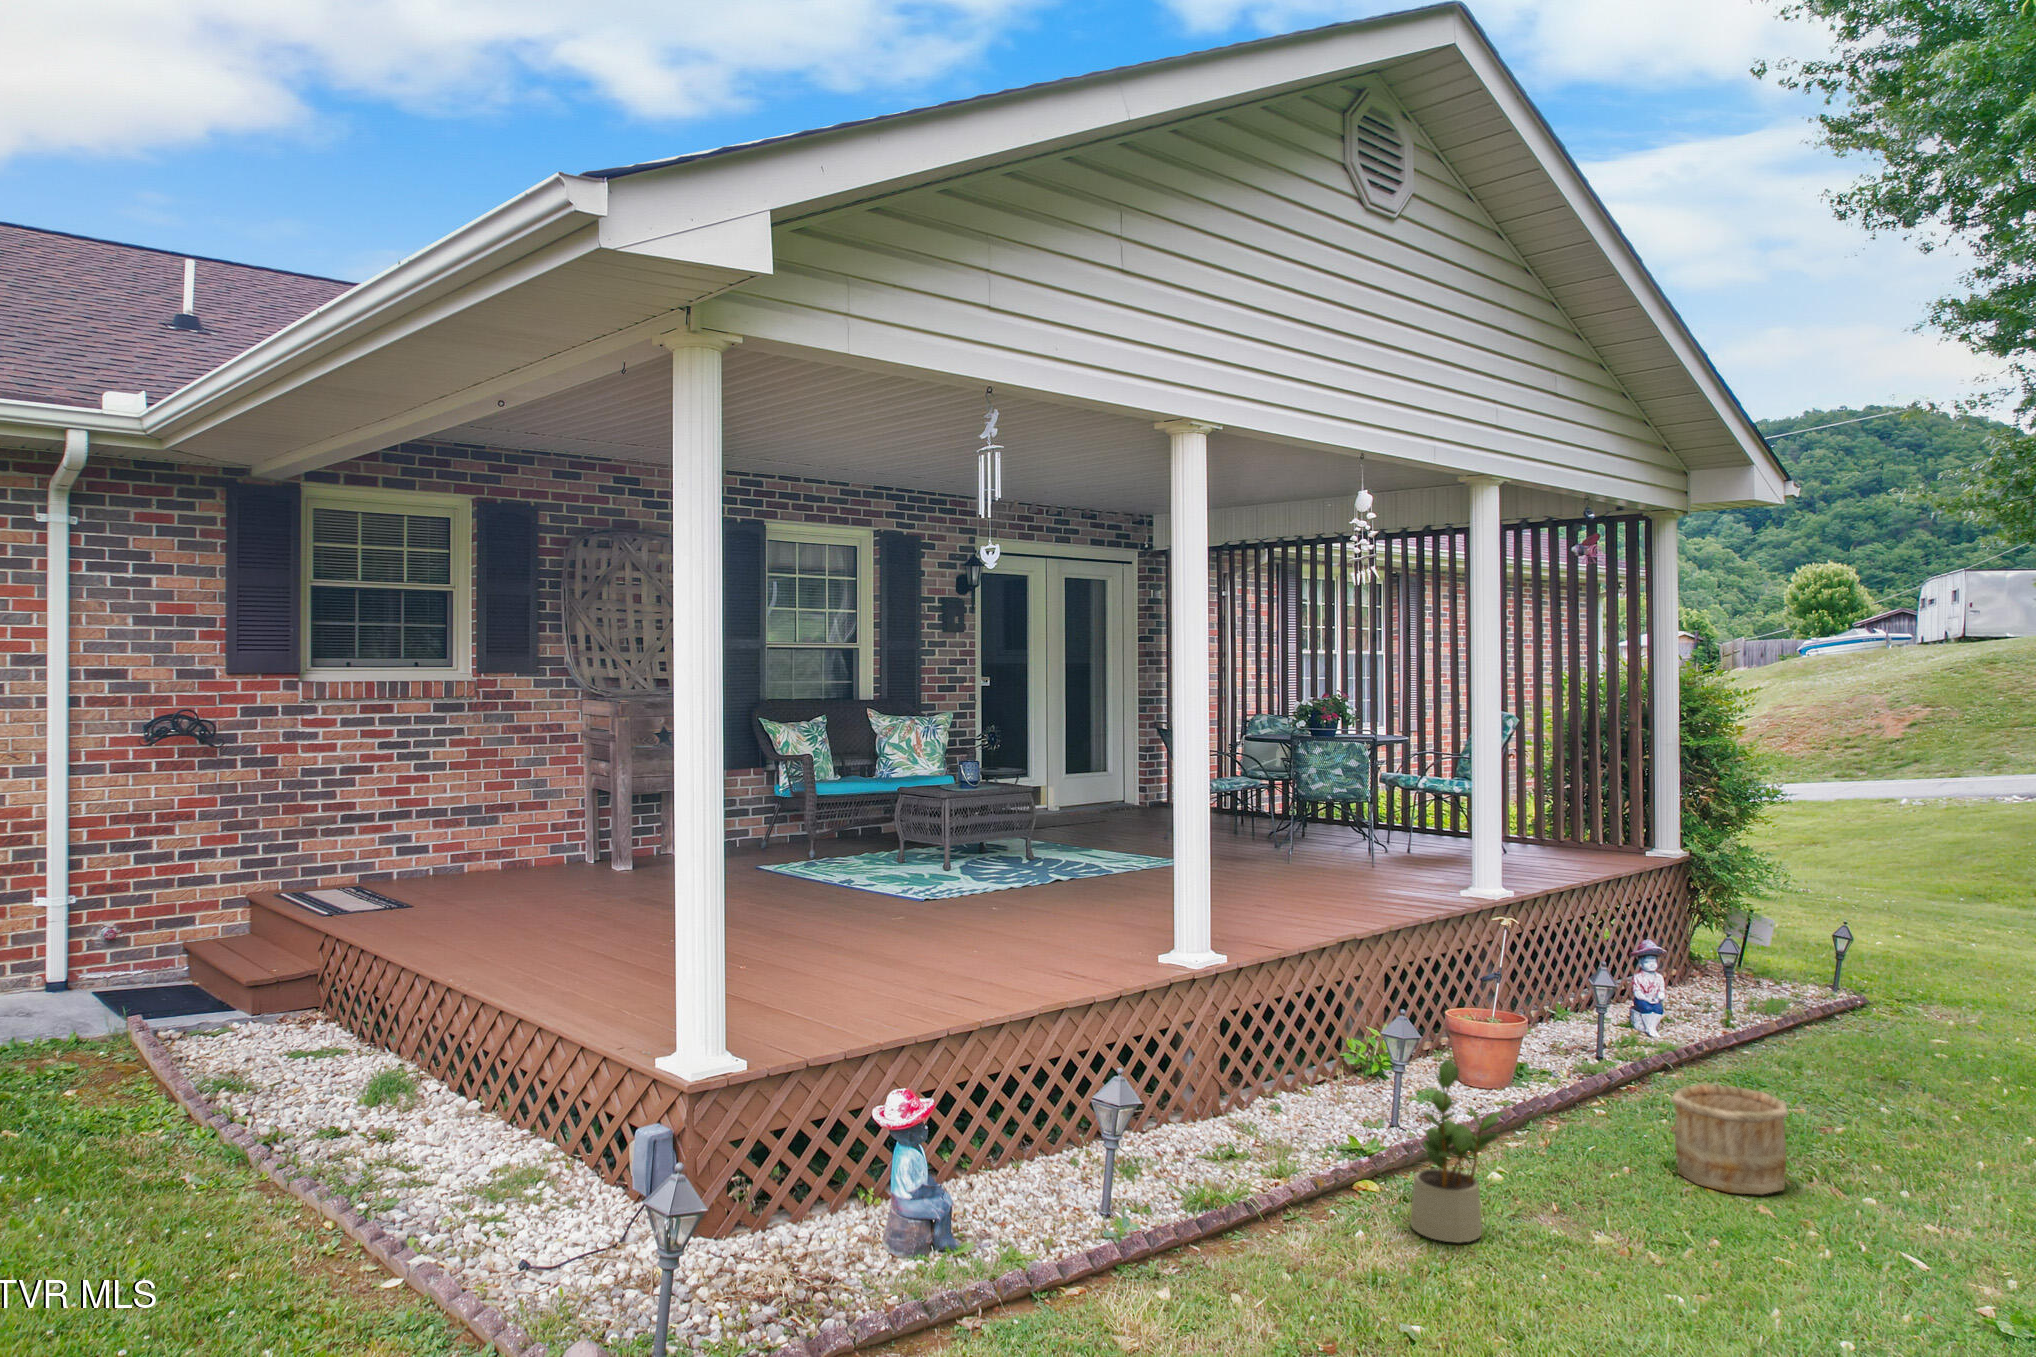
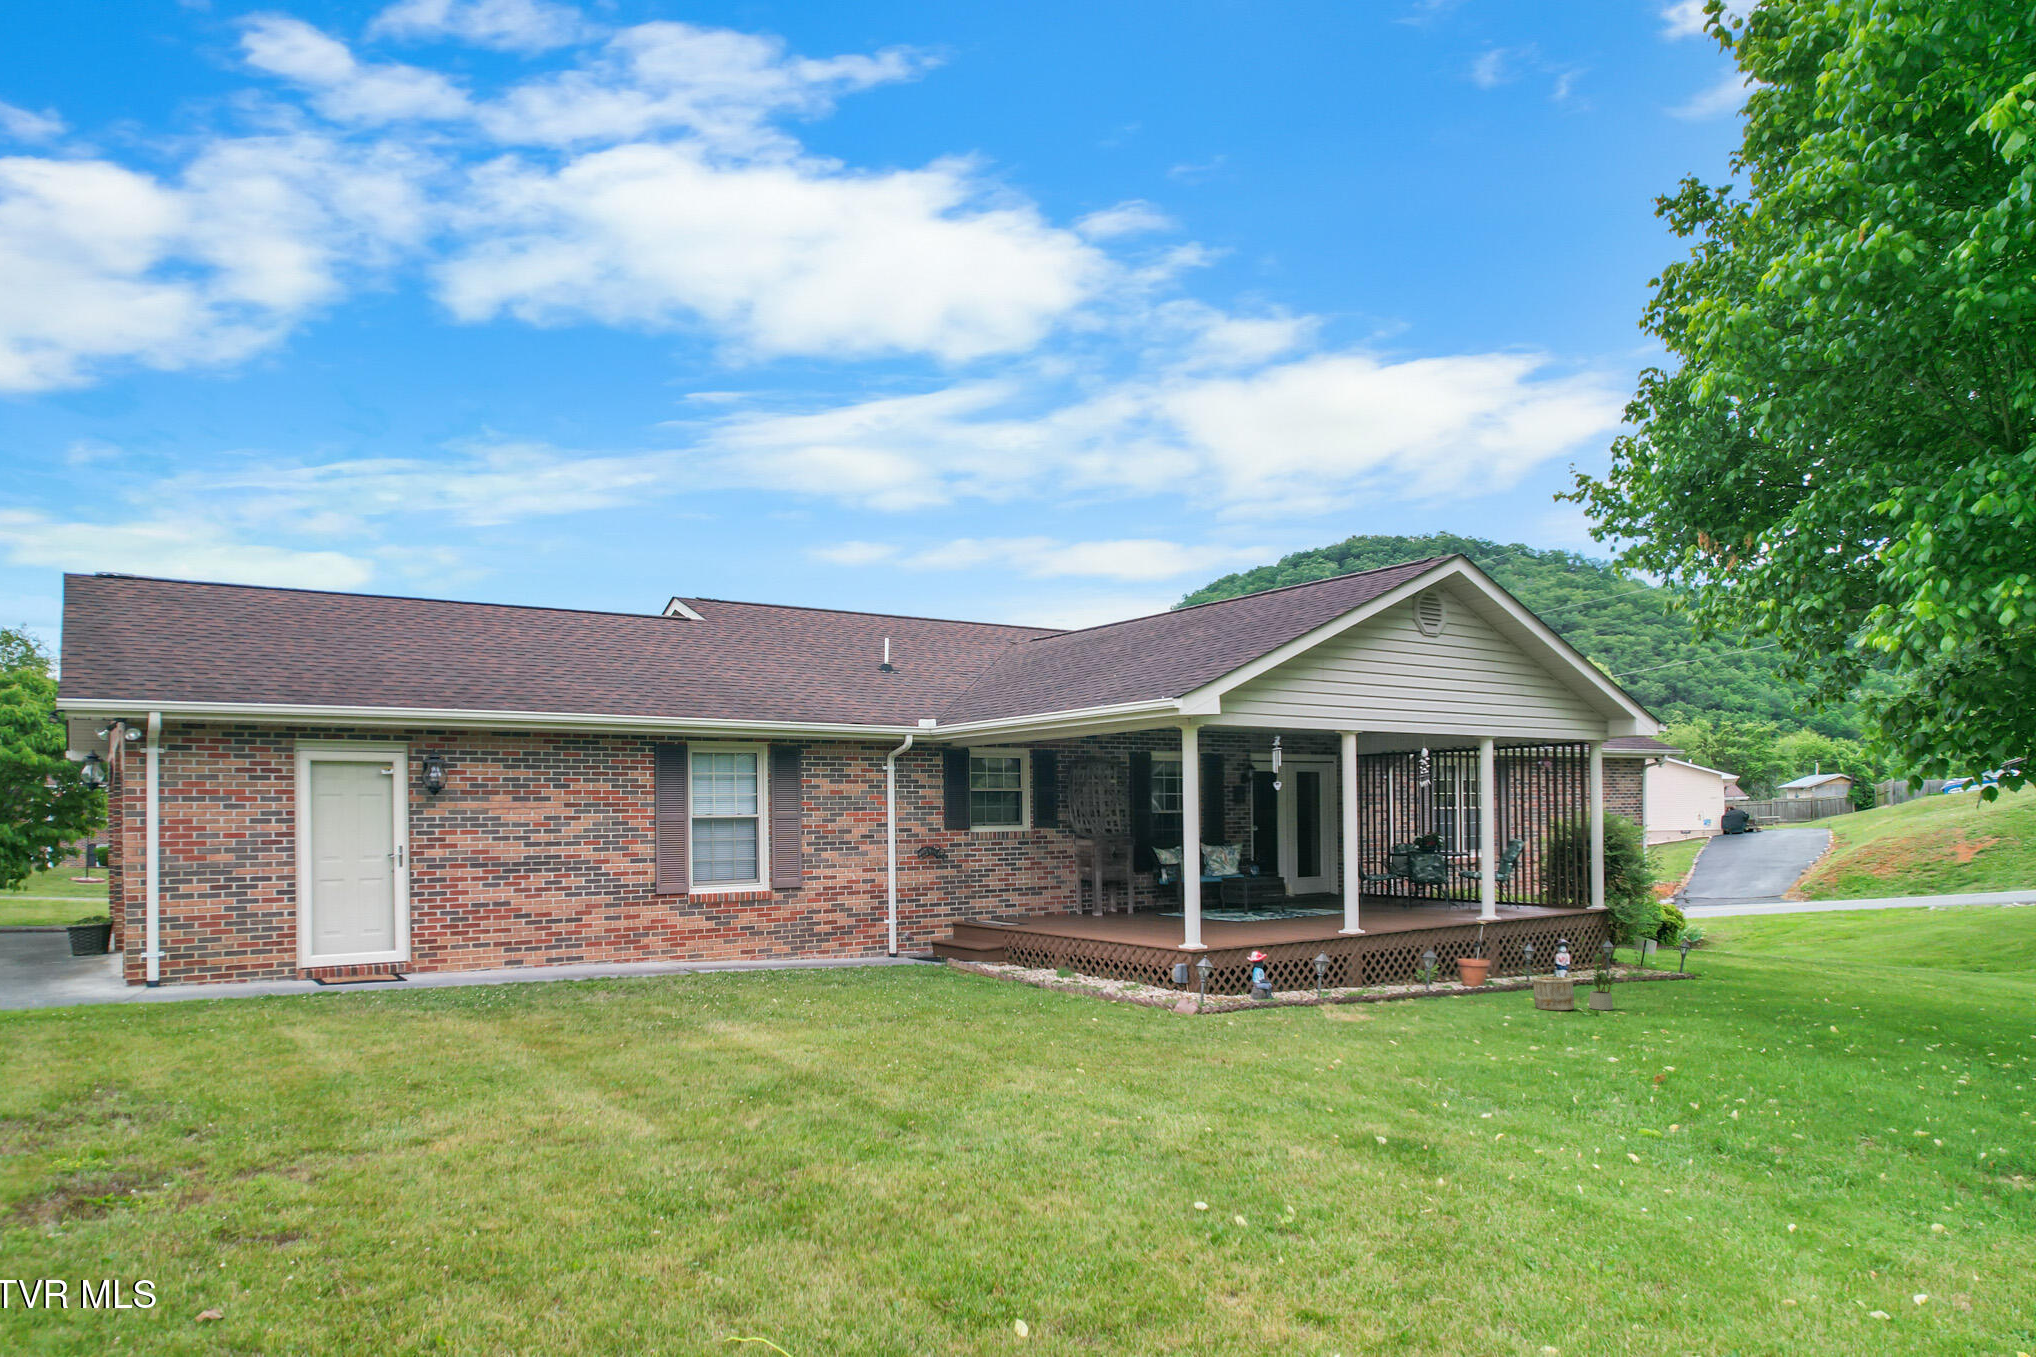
potted plant: present [1410,1060,1504,1242] -> present [1589,953,1617,1010]

